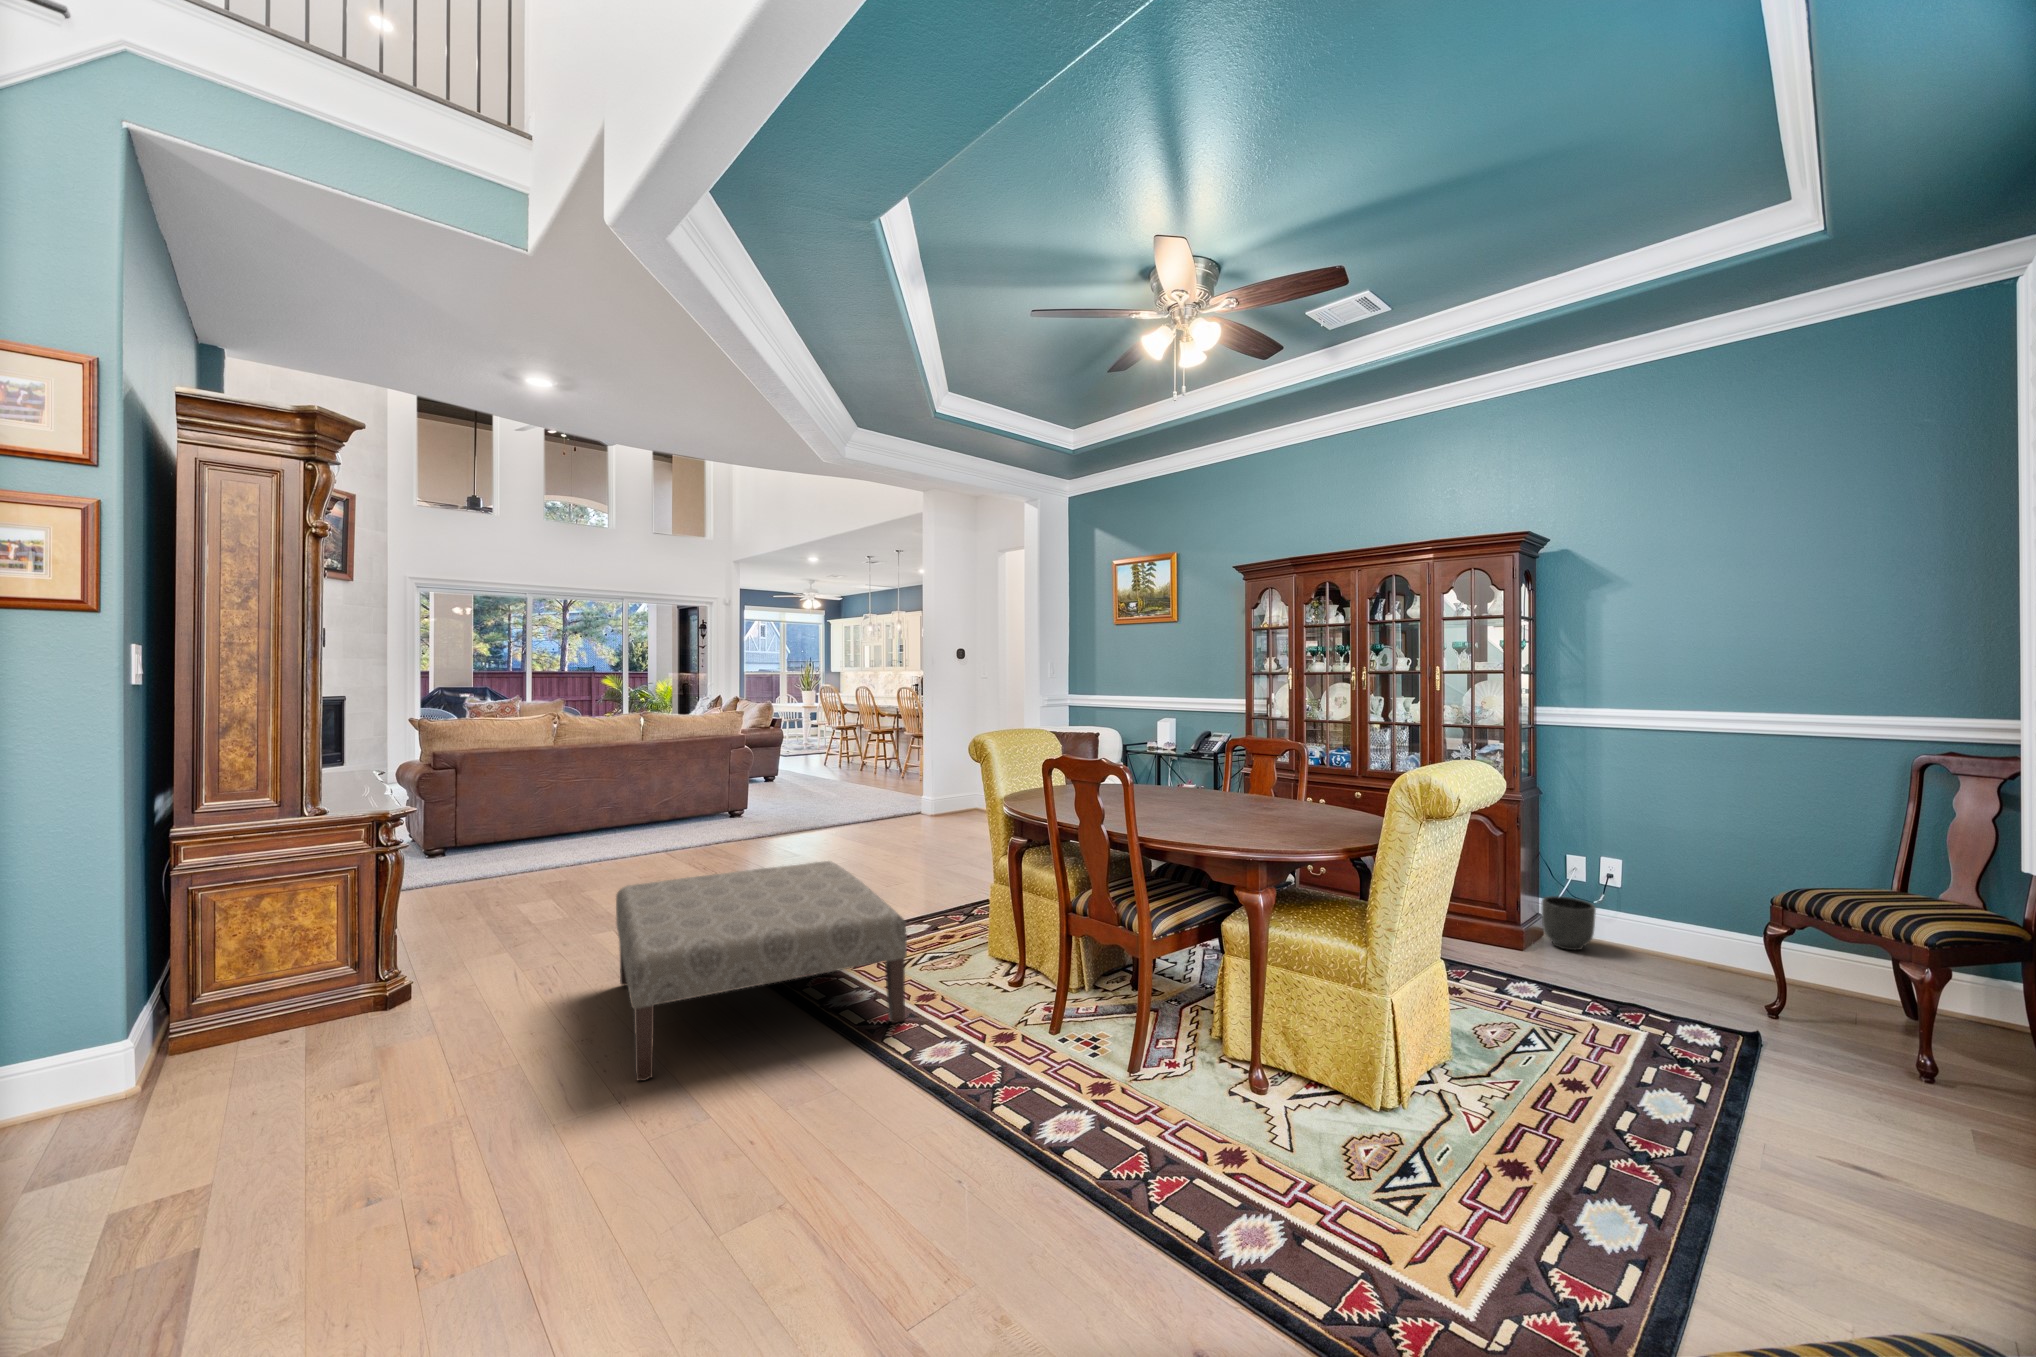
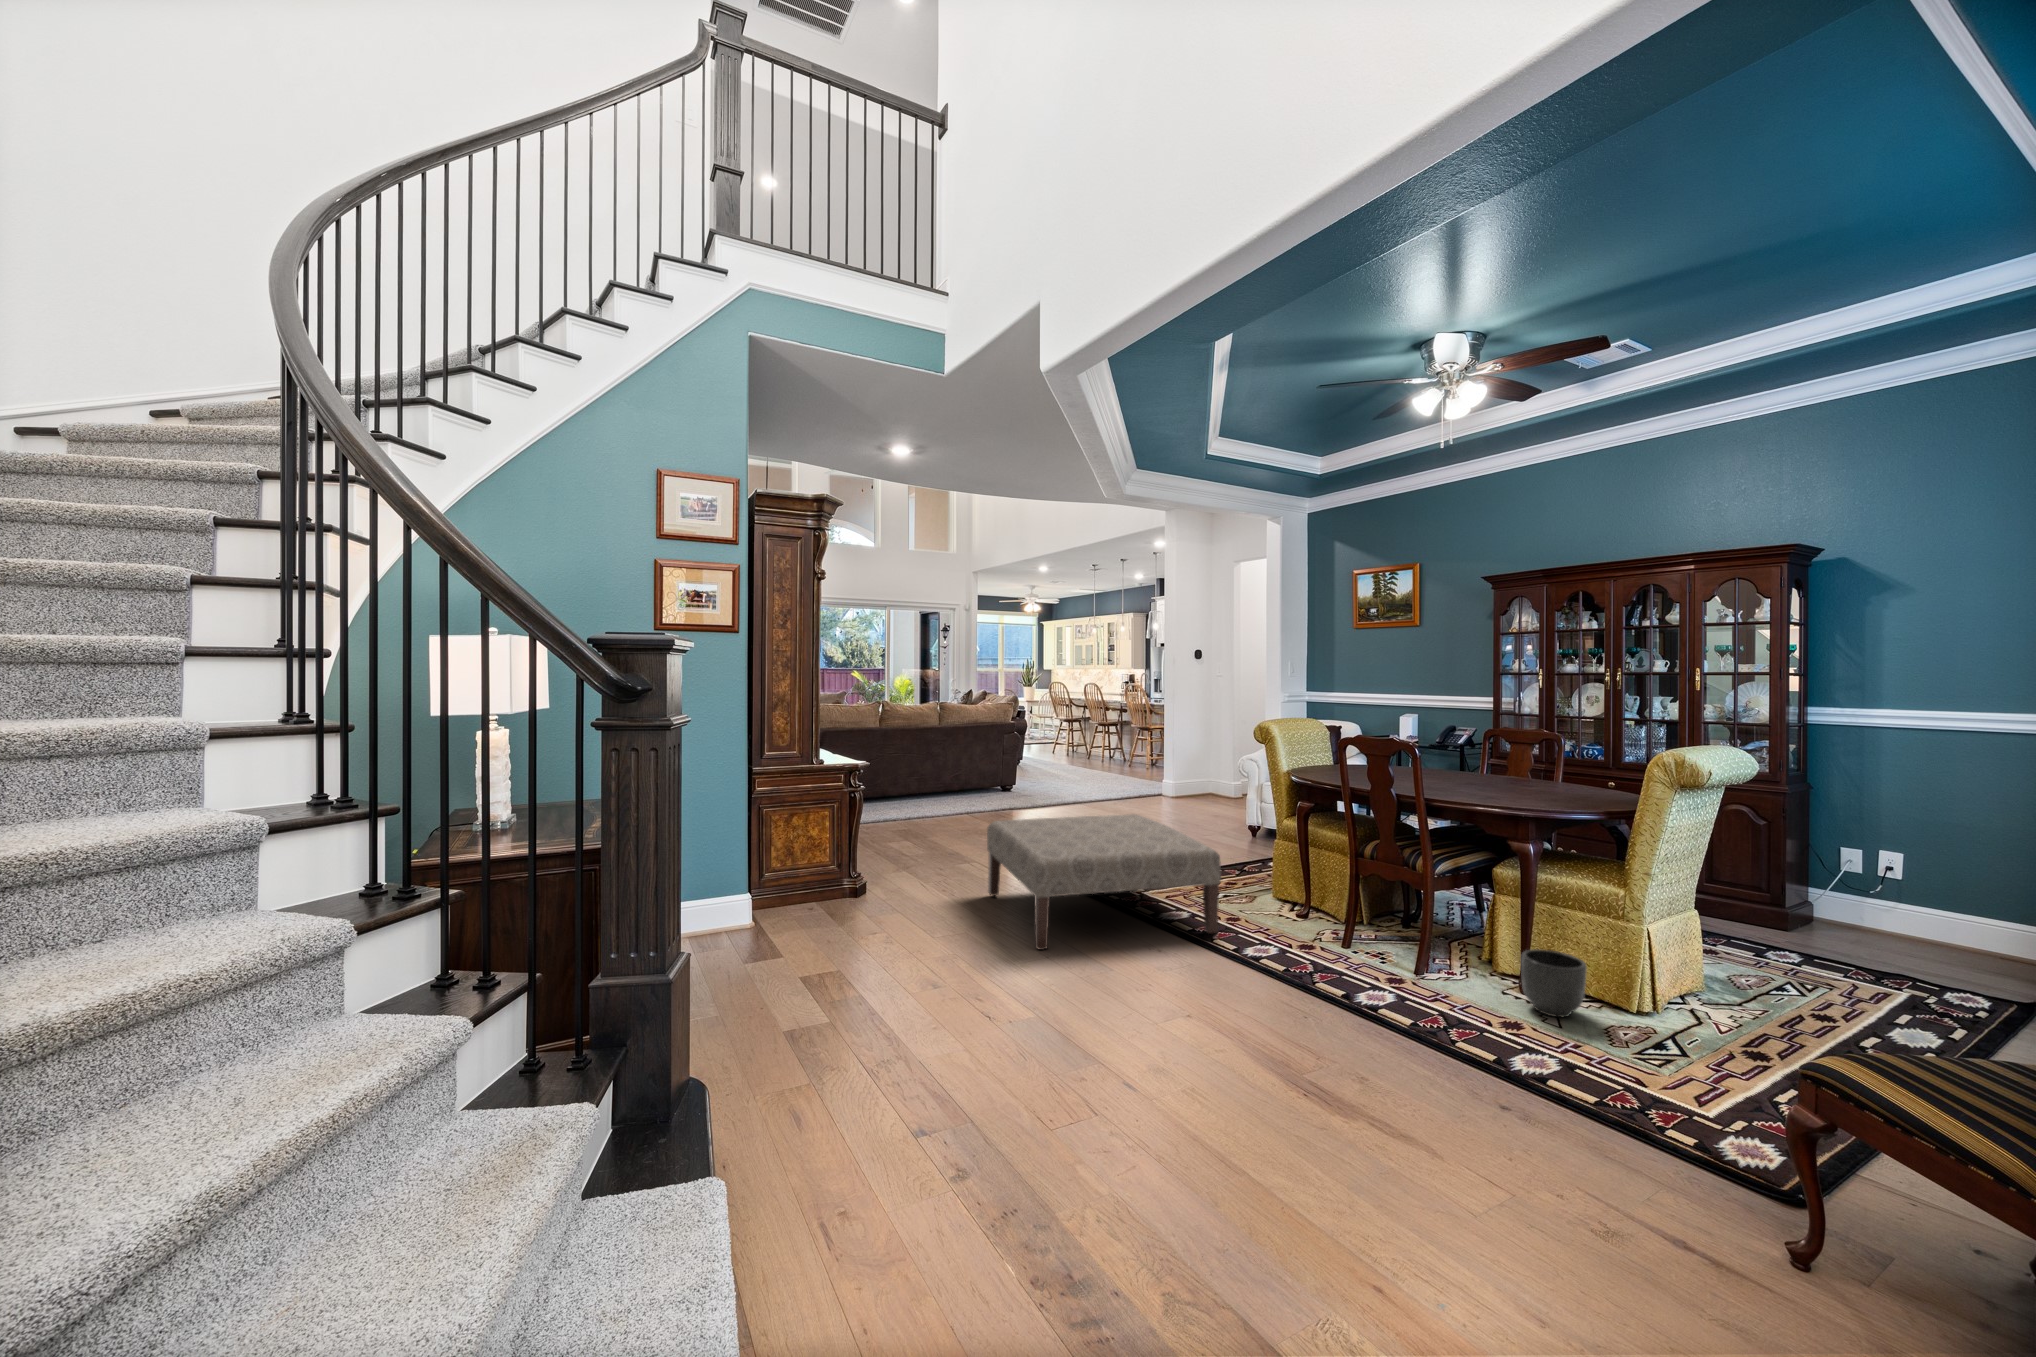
planter: present [1542,896,1596,950] -> present [1521,949,1587,1017]

